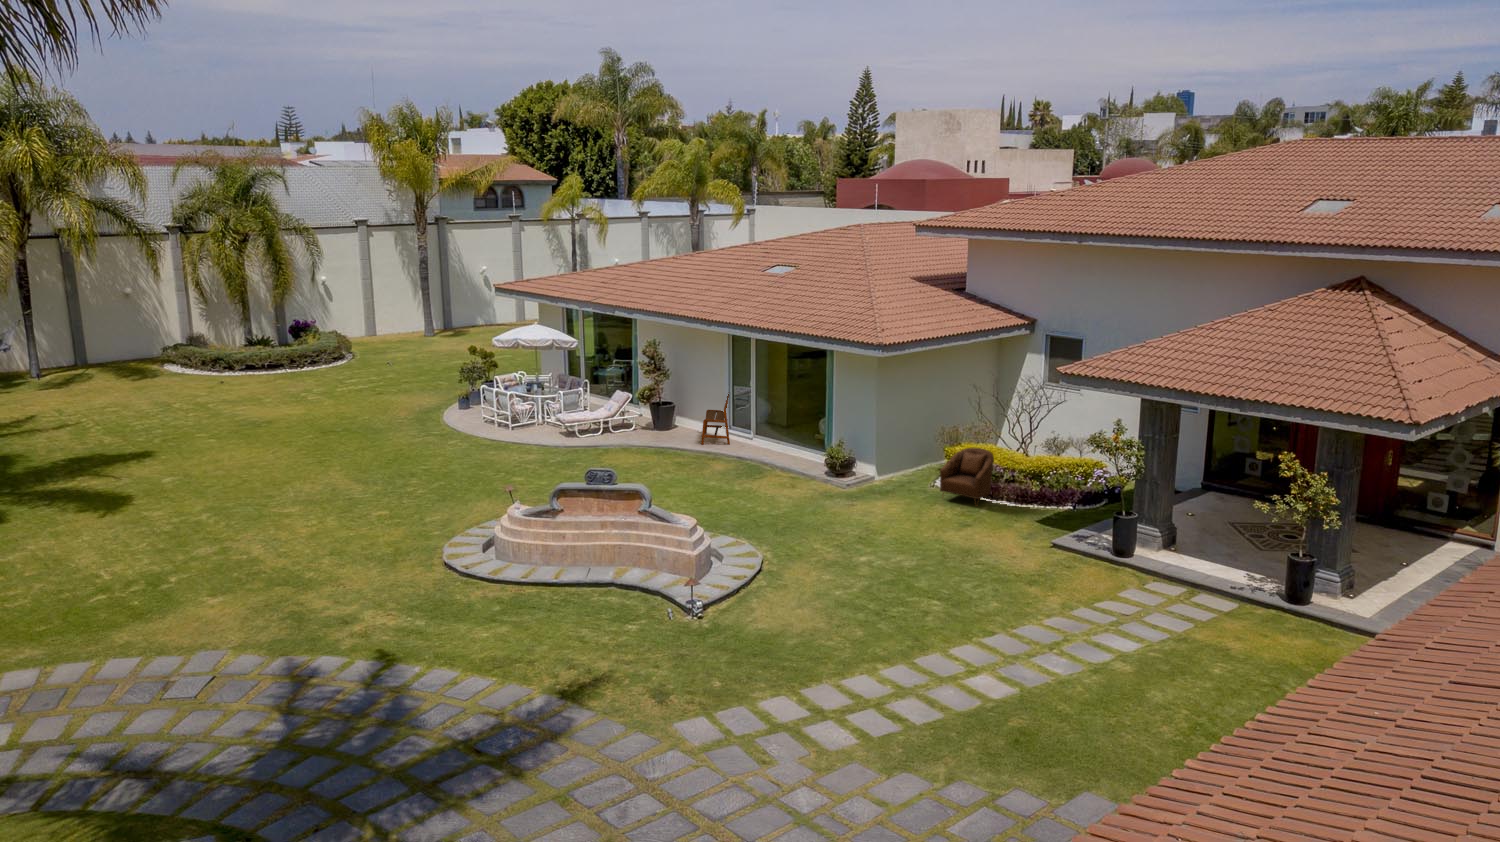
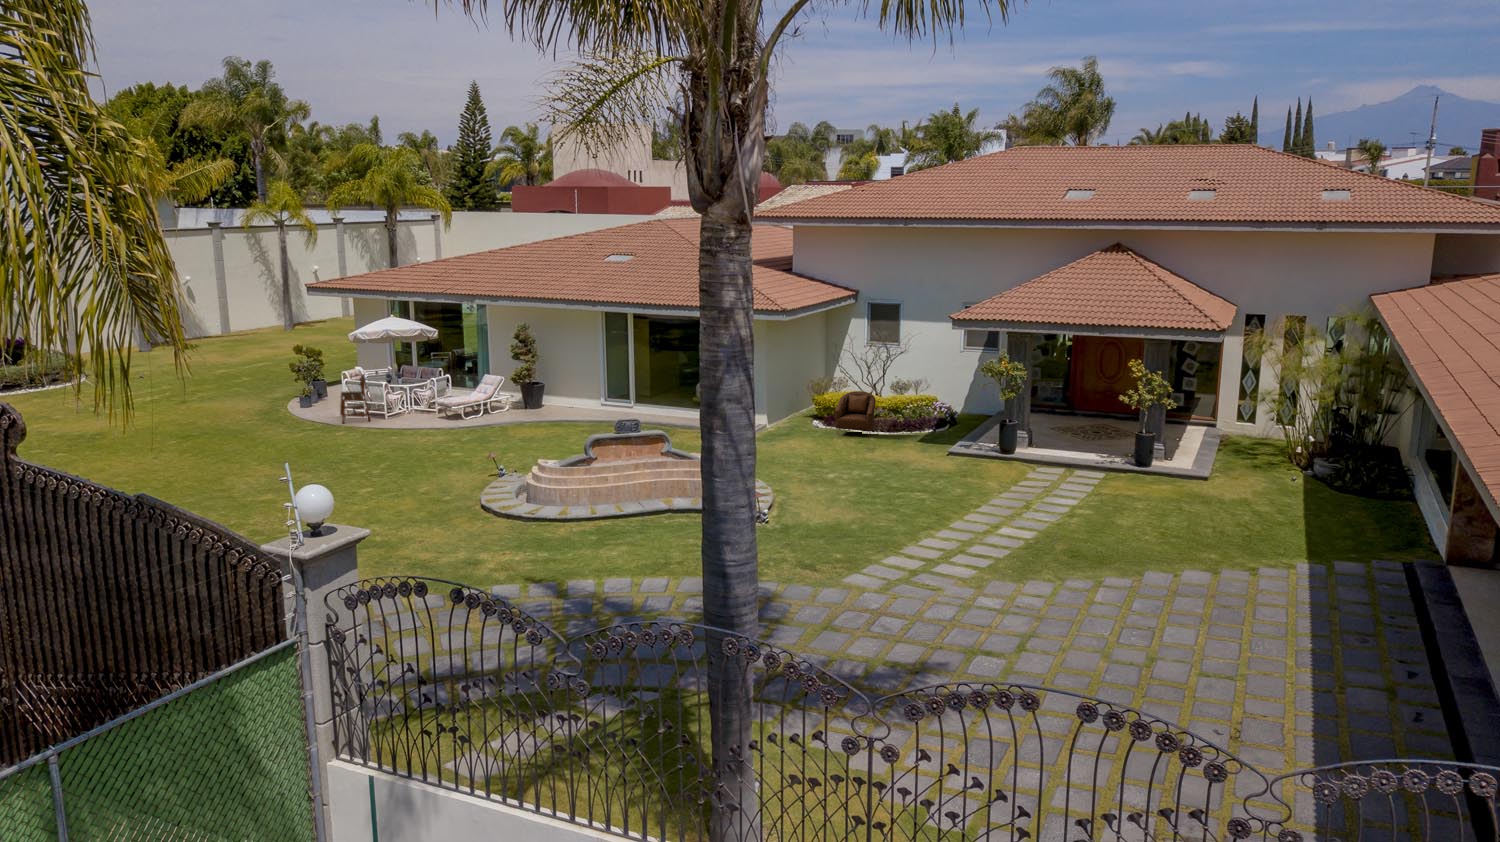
bench: present [701,394,730,445] -> present [340,374,370,423]

